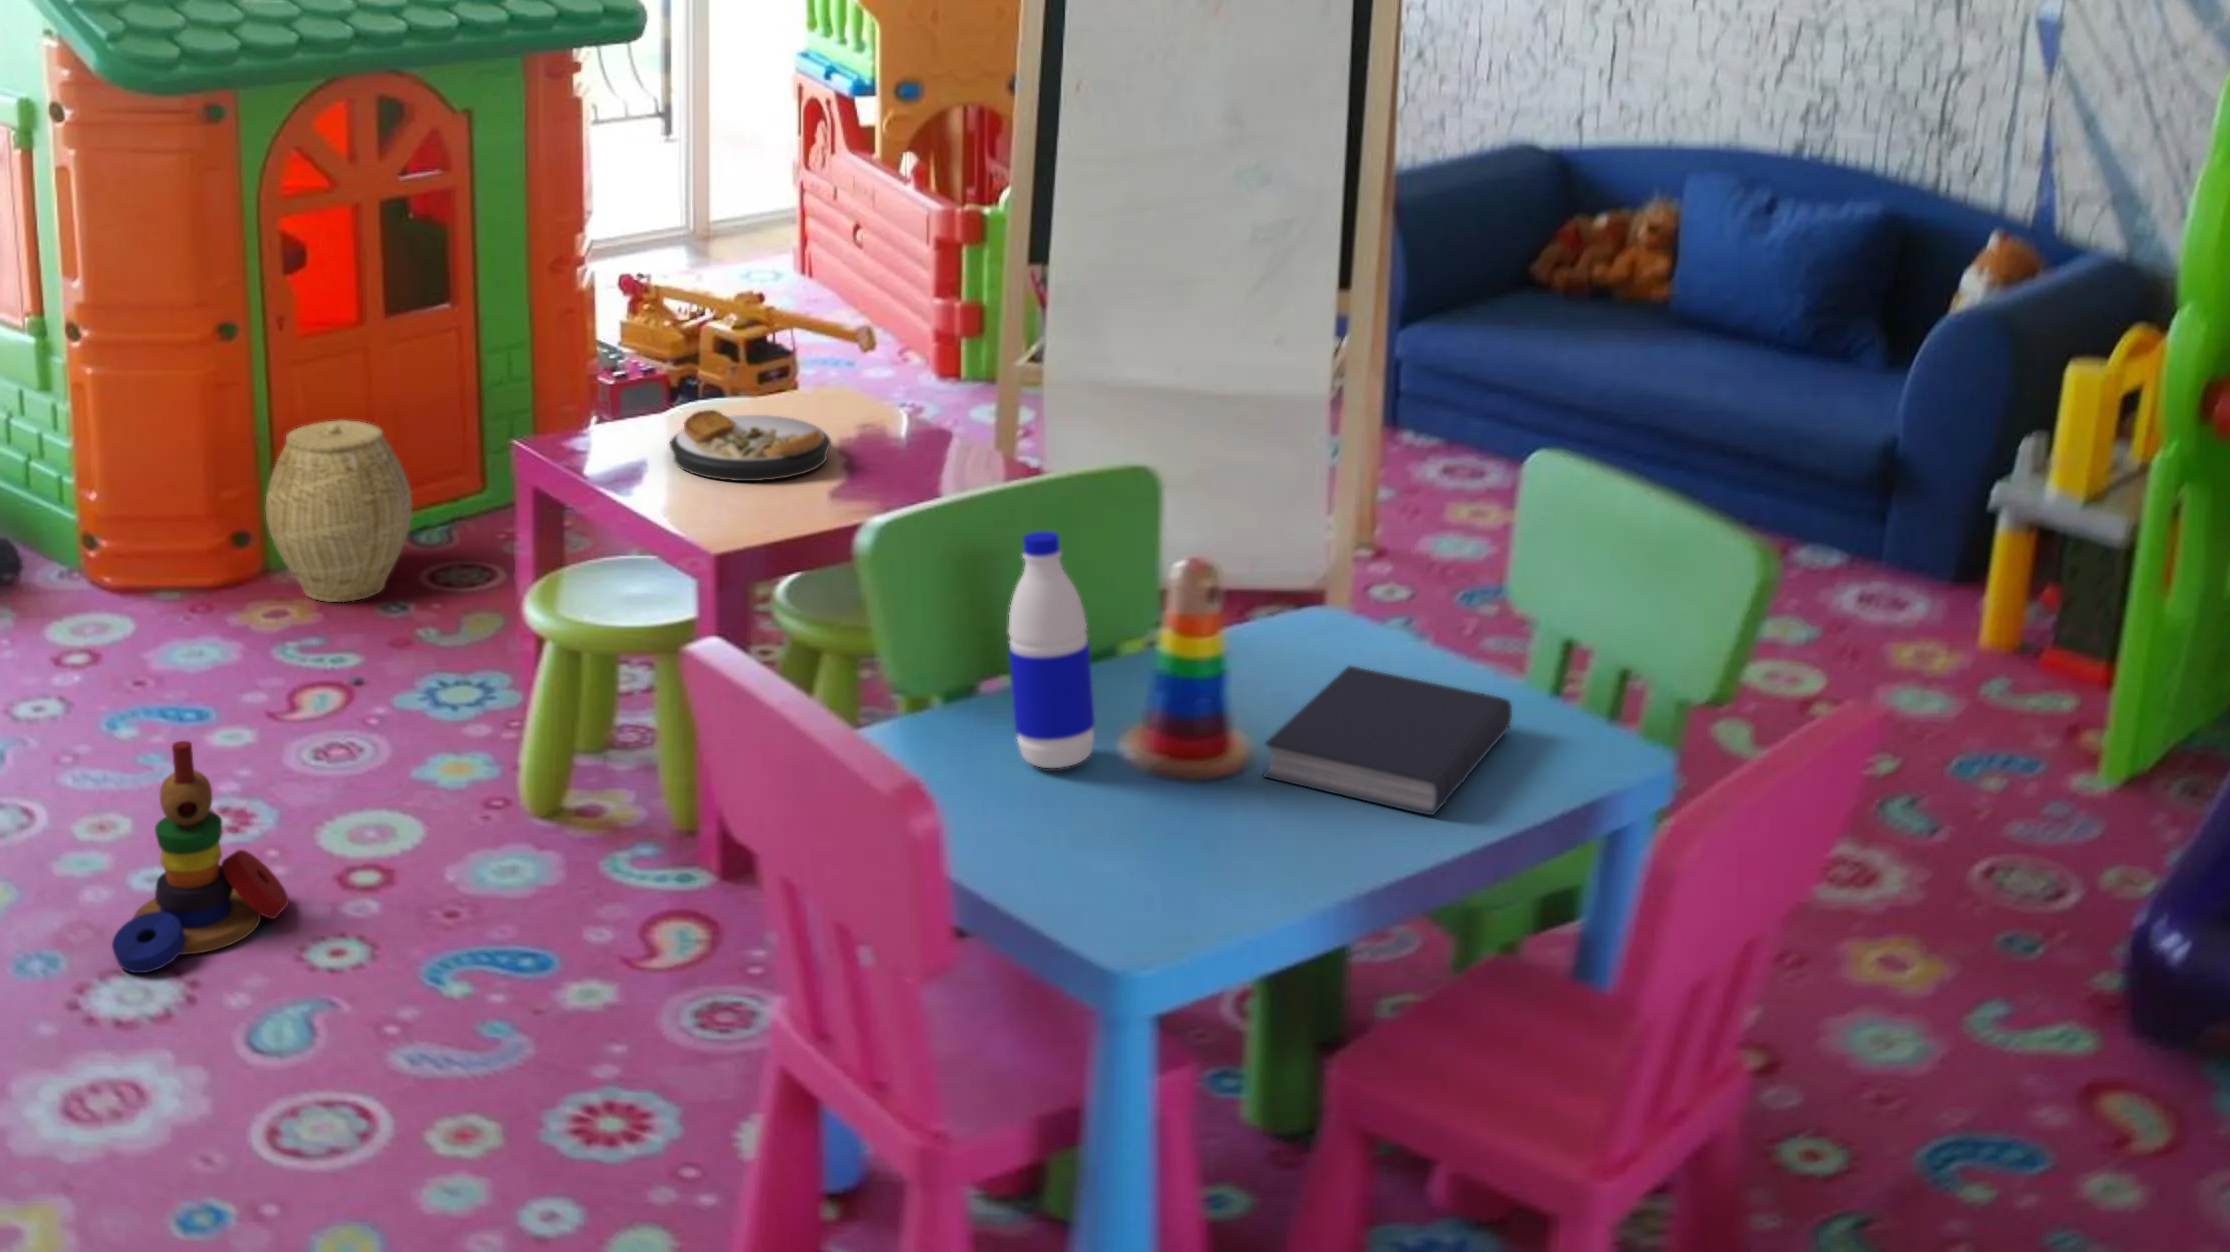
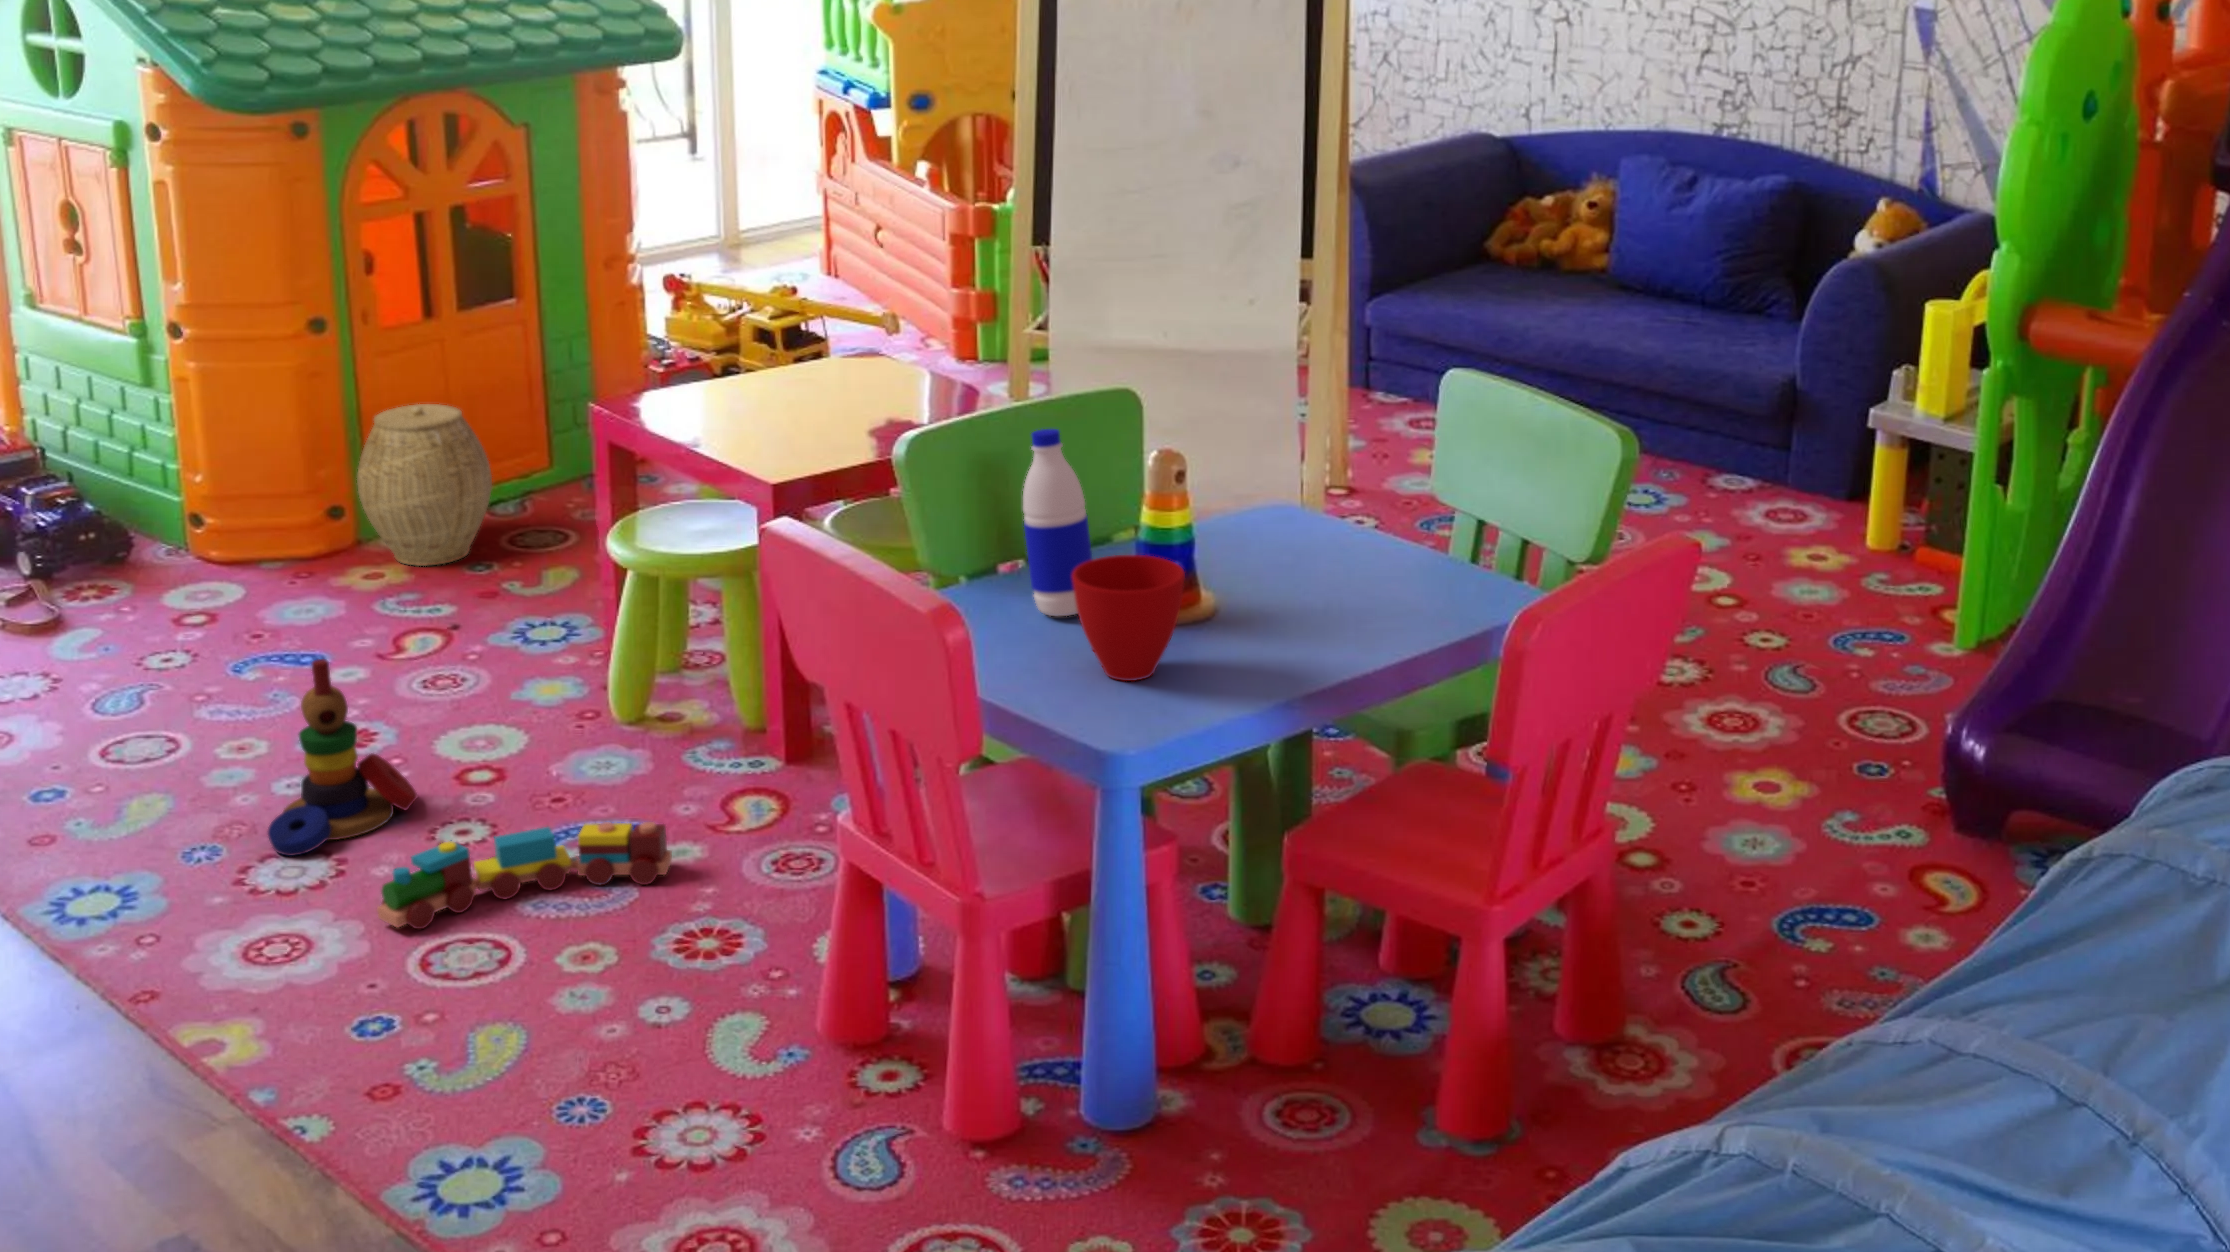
plate: present [670,410,831,481] -> none [729,374,870,431]
book: present [1264,665,1512,815] -> none [1230,535,1428,636]
cup: none [1070,704,1215,871] -> present [1072,555,1185,681]
toy train: none [222,957,572,1085] -> present [377,822,672,929]

